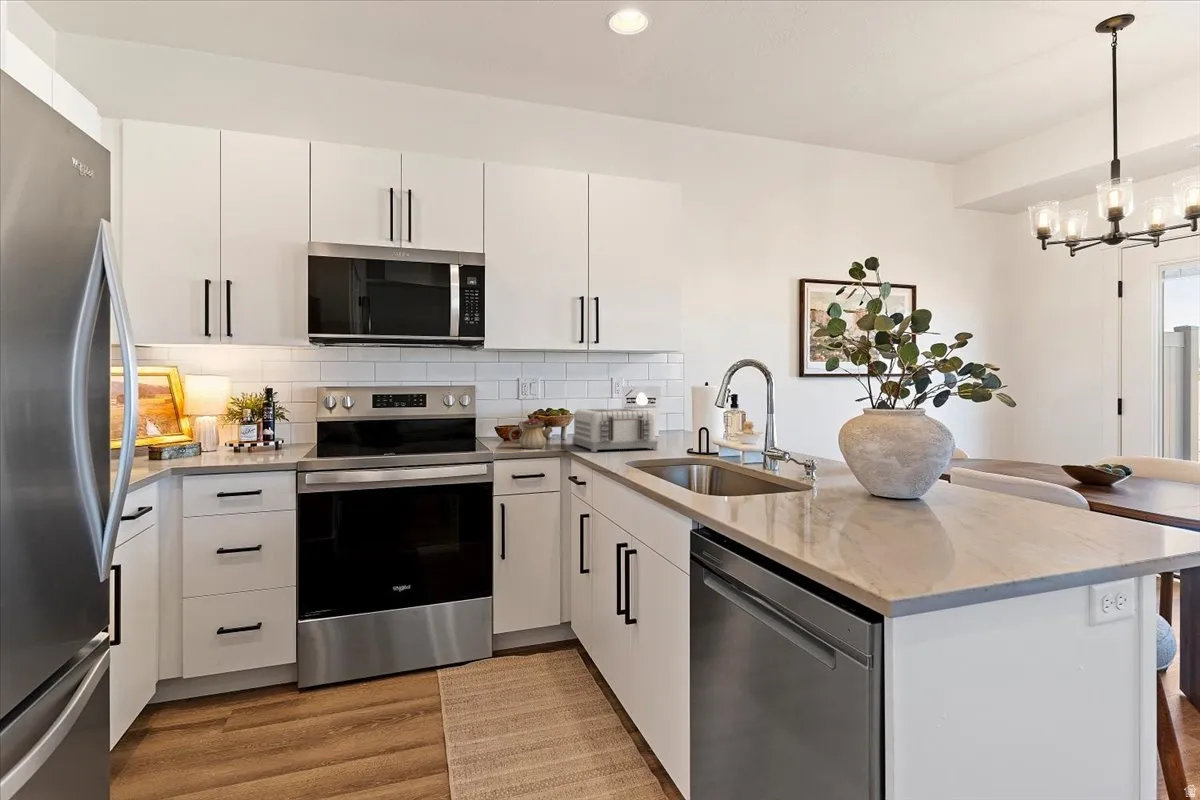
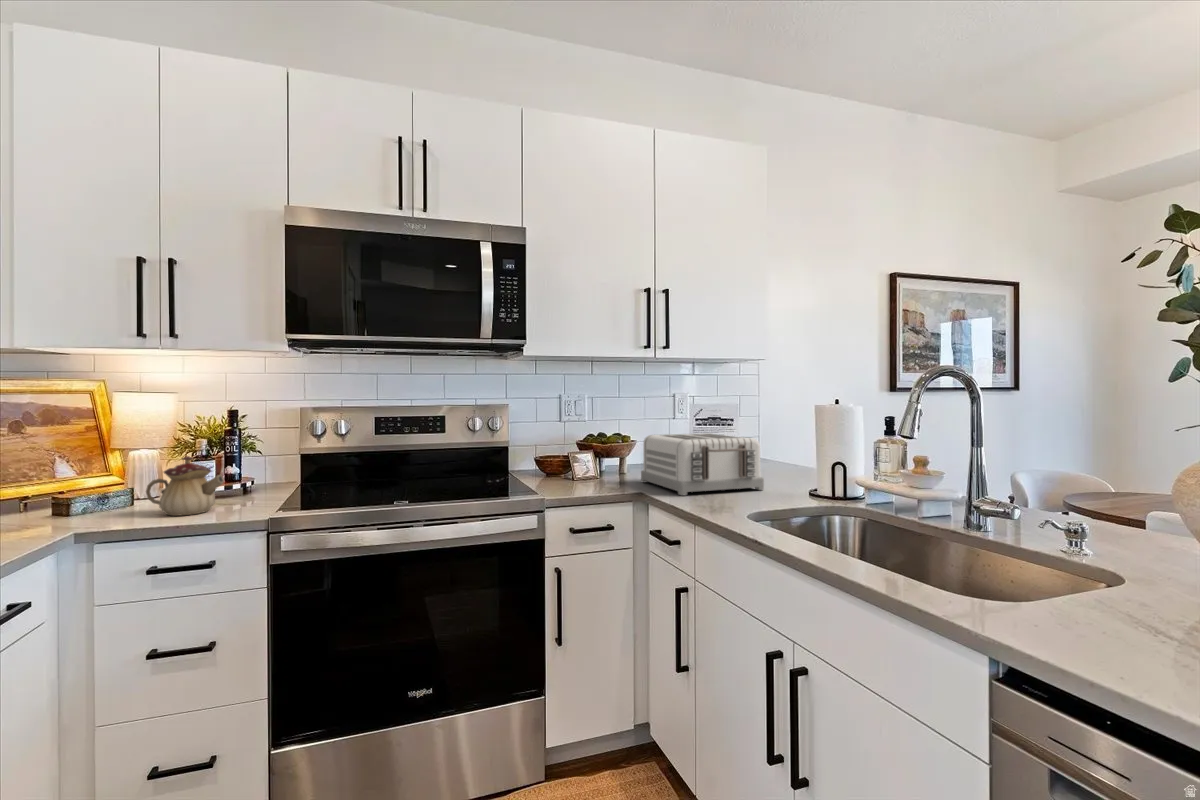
teapot: present [509,414,552,449] -> present [146,456,224,516]

